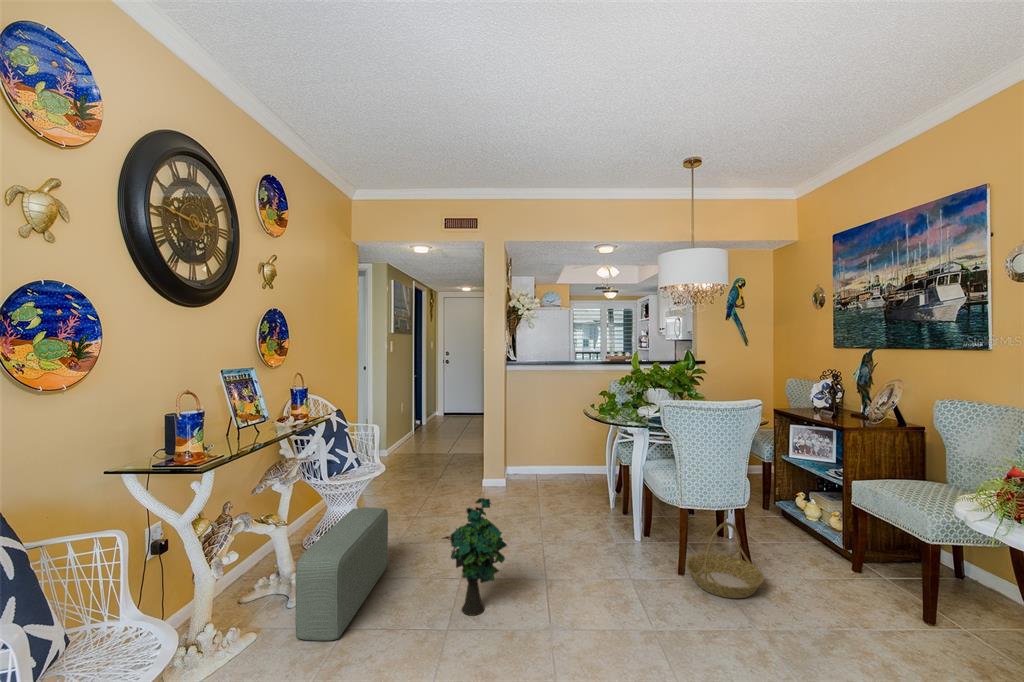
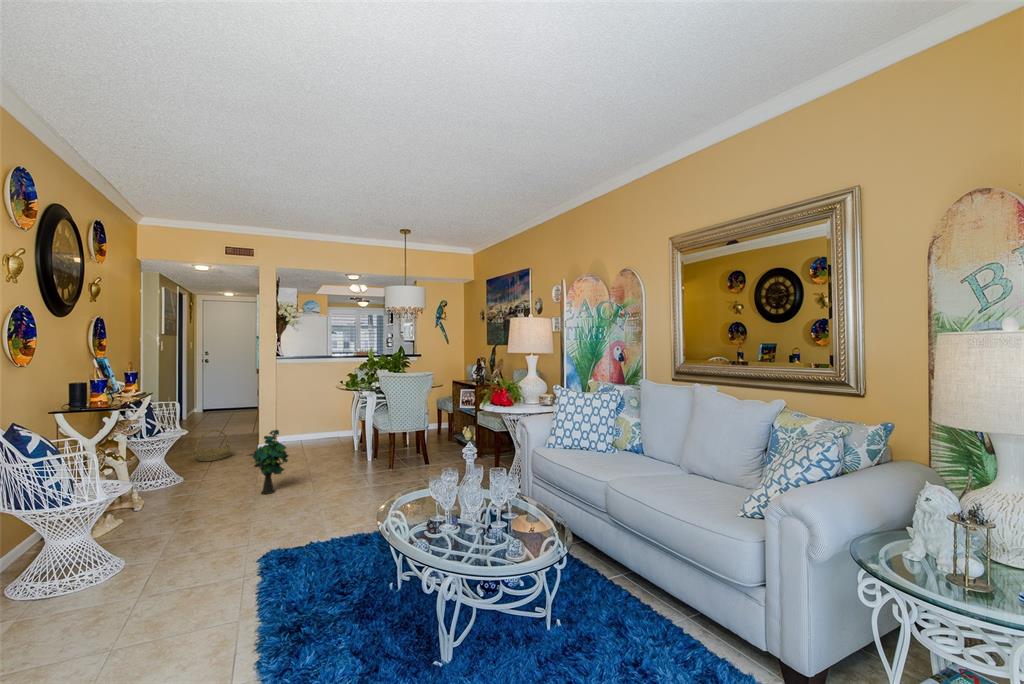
pouf: present [295,507,388,641] -> none [154,451,201,516]
basket: present [686,522,764,598] -> present [192,430,232,461]

